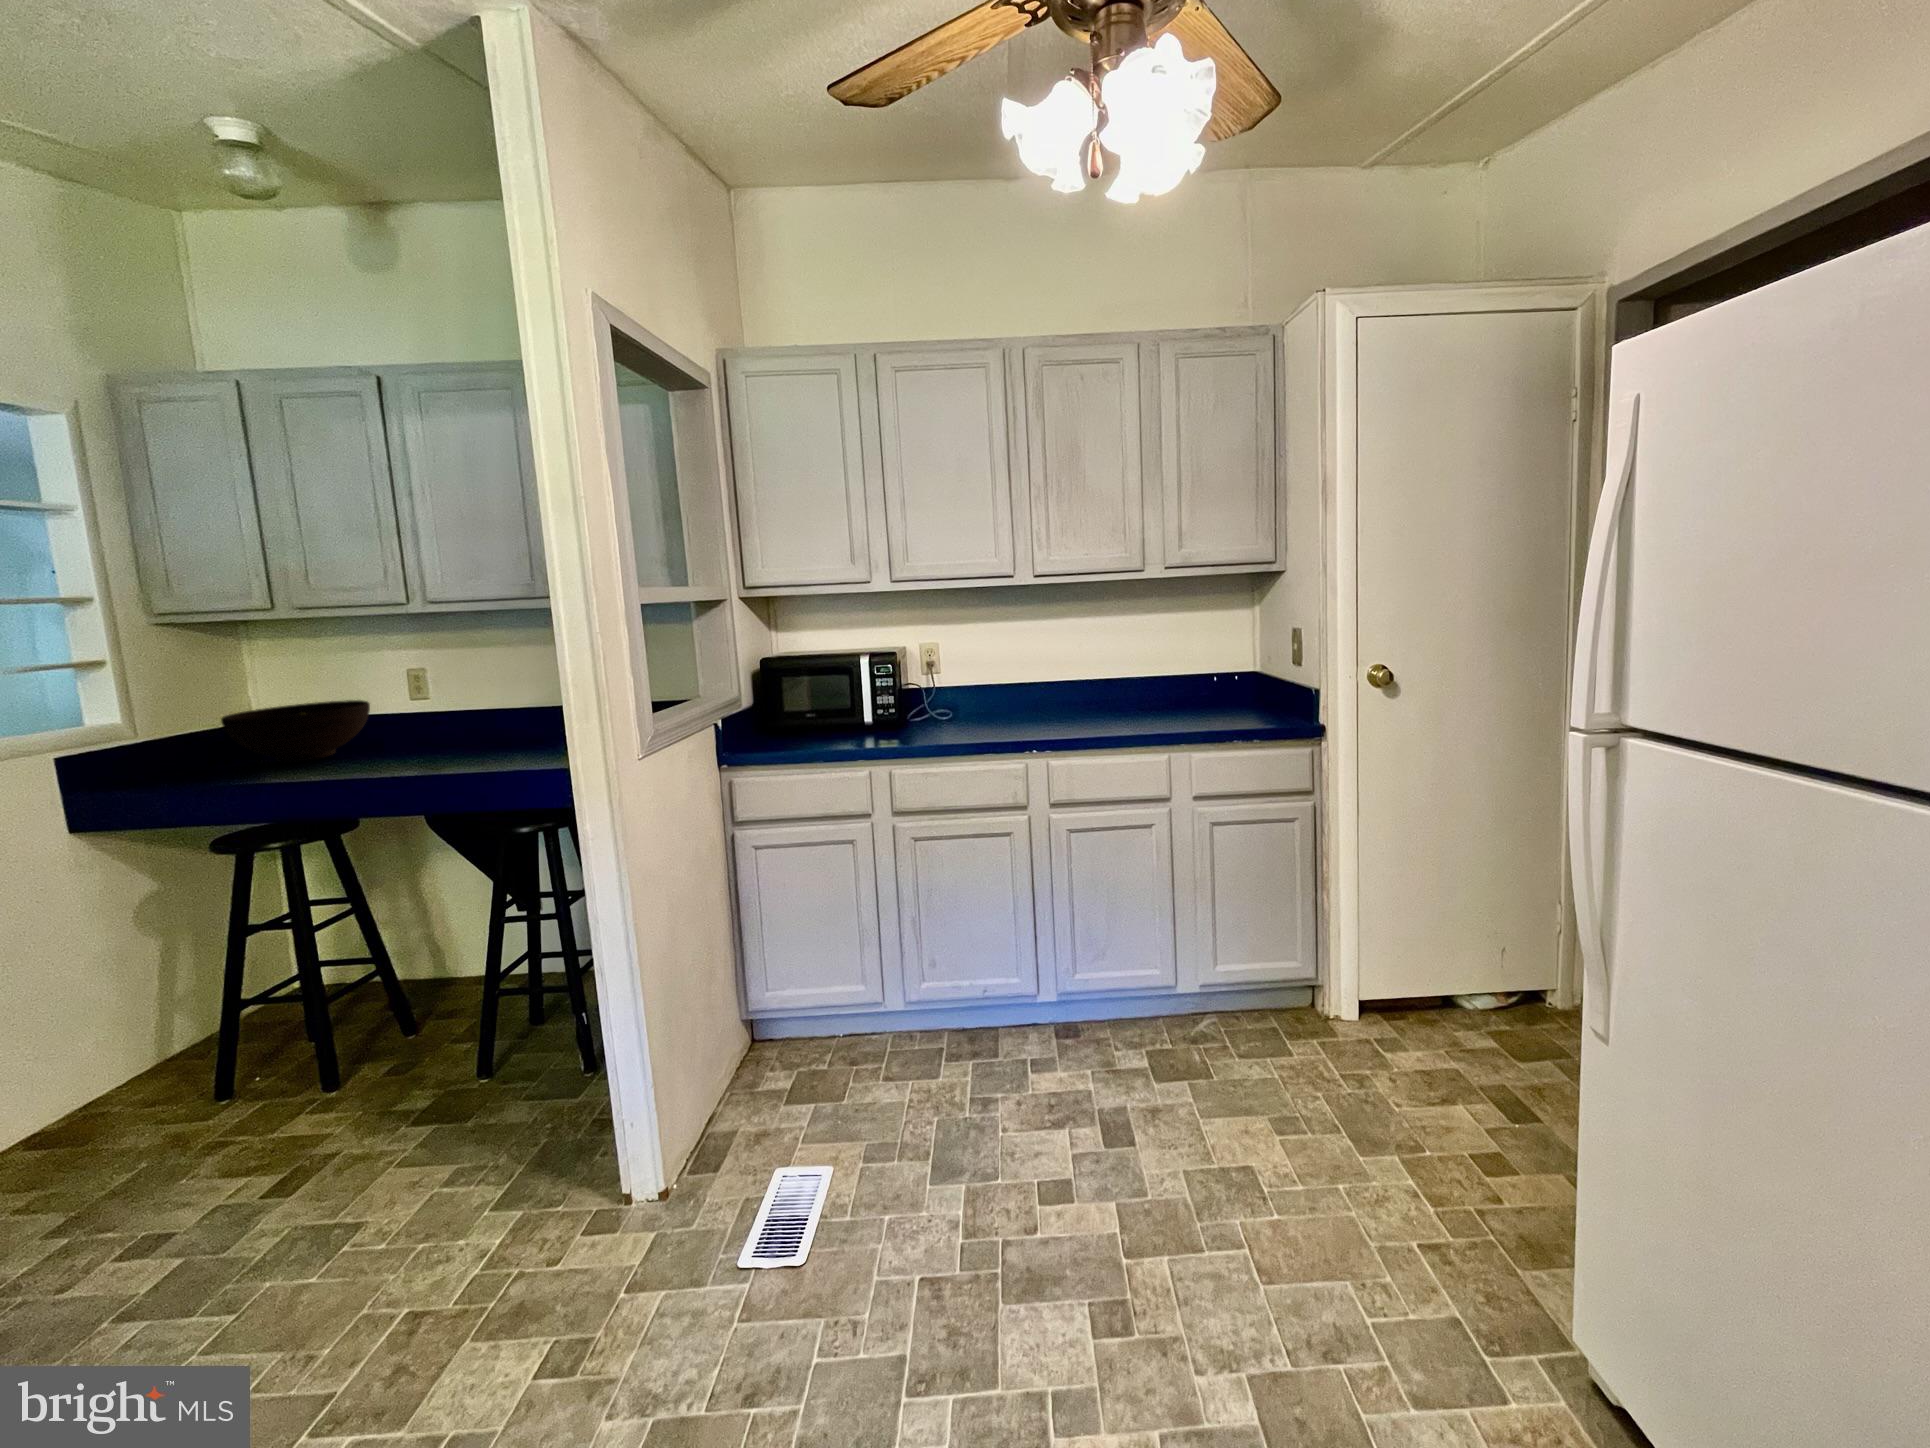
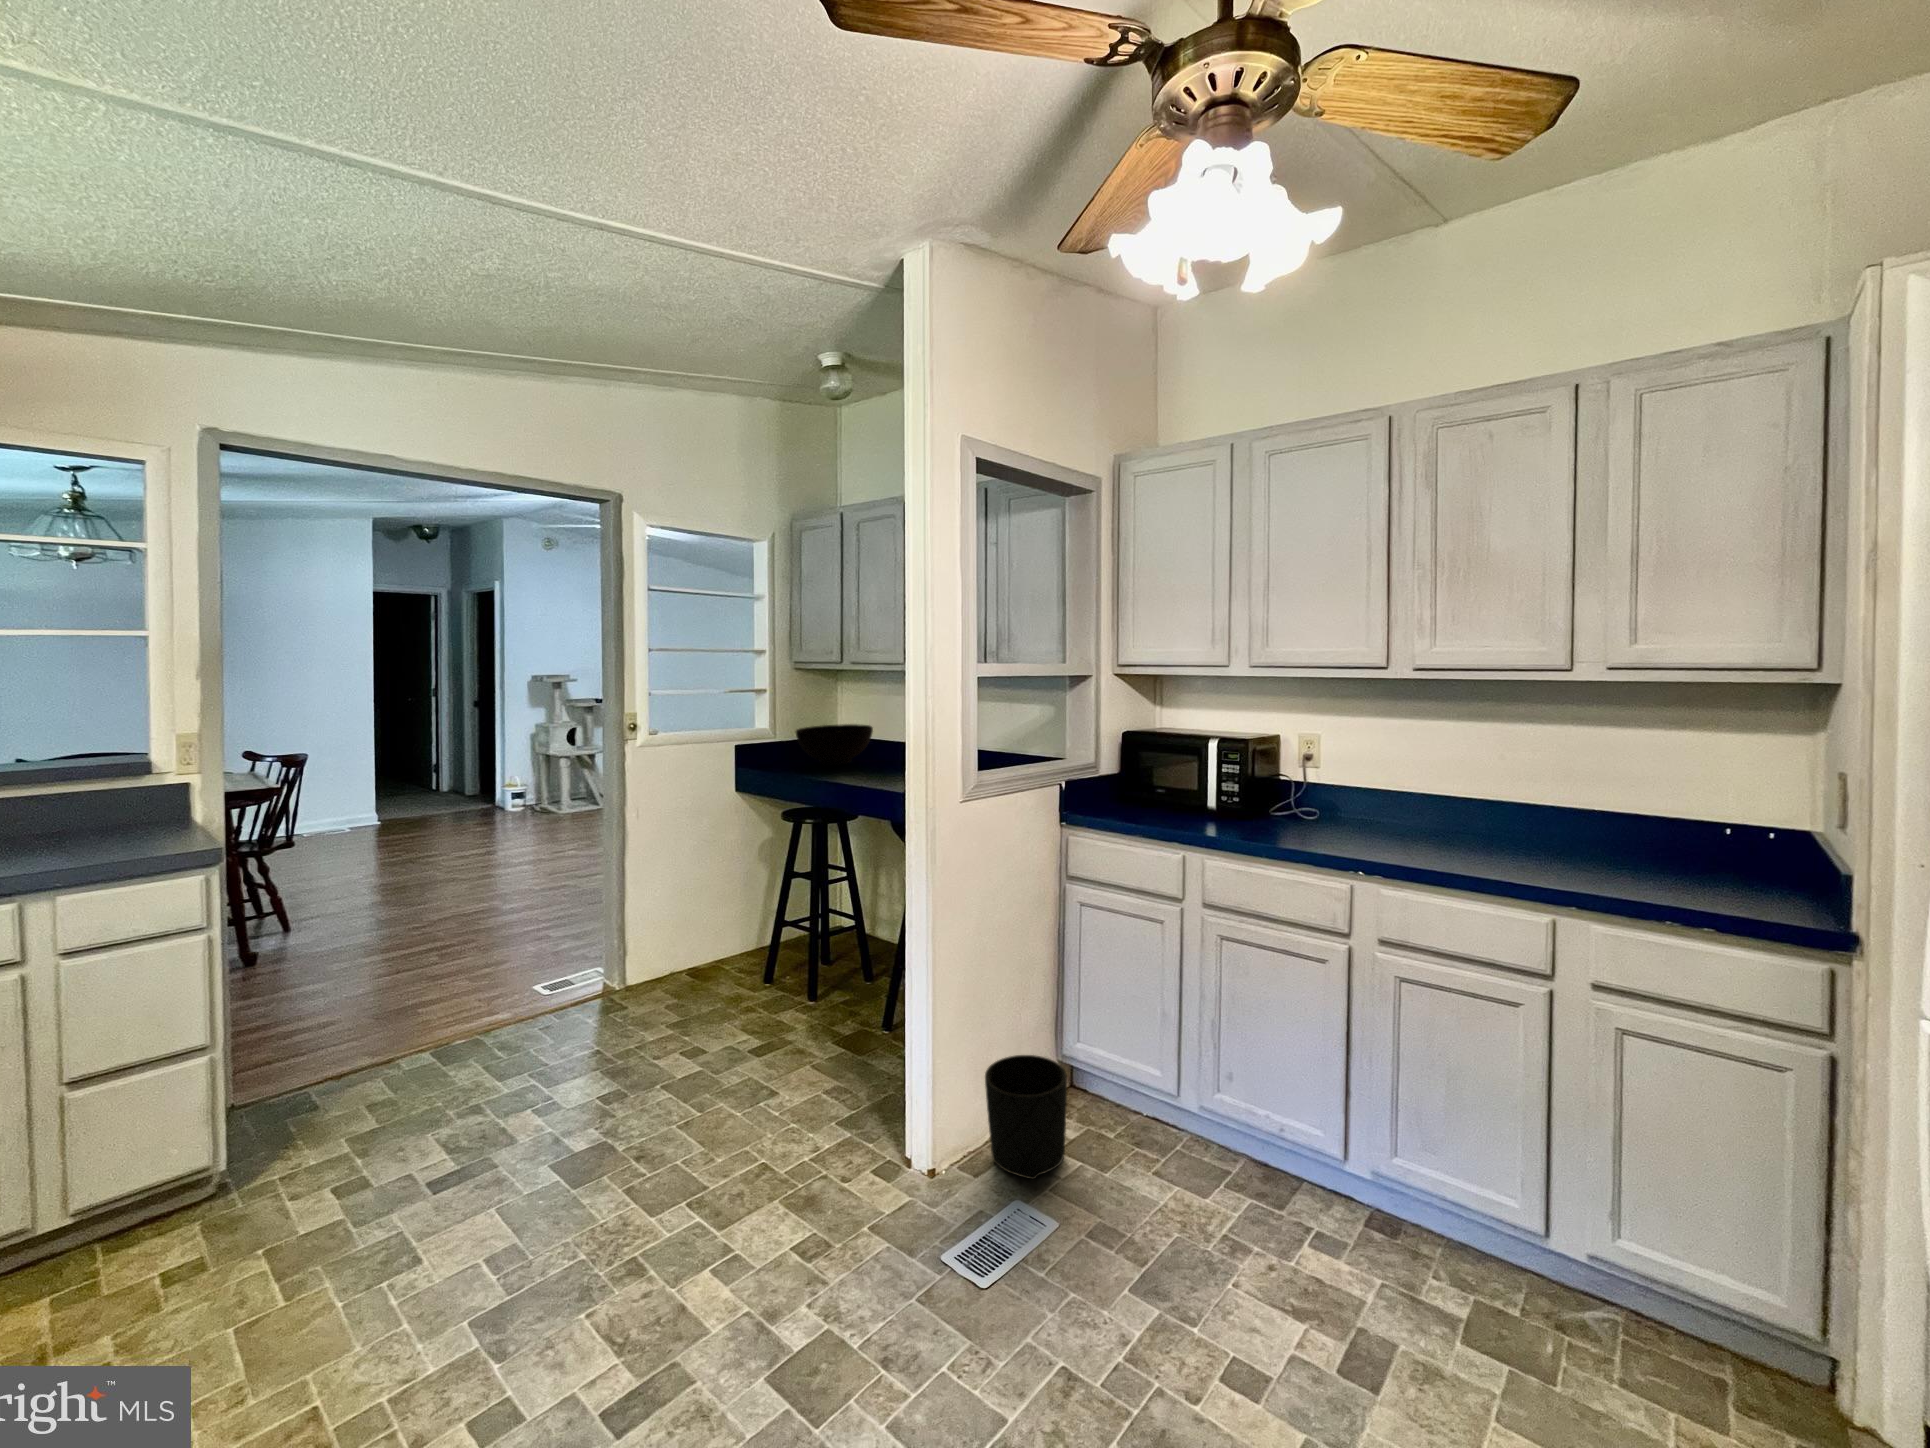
planter: none [706,1016,801,1148] -> present [985,1055,1067,1179]

